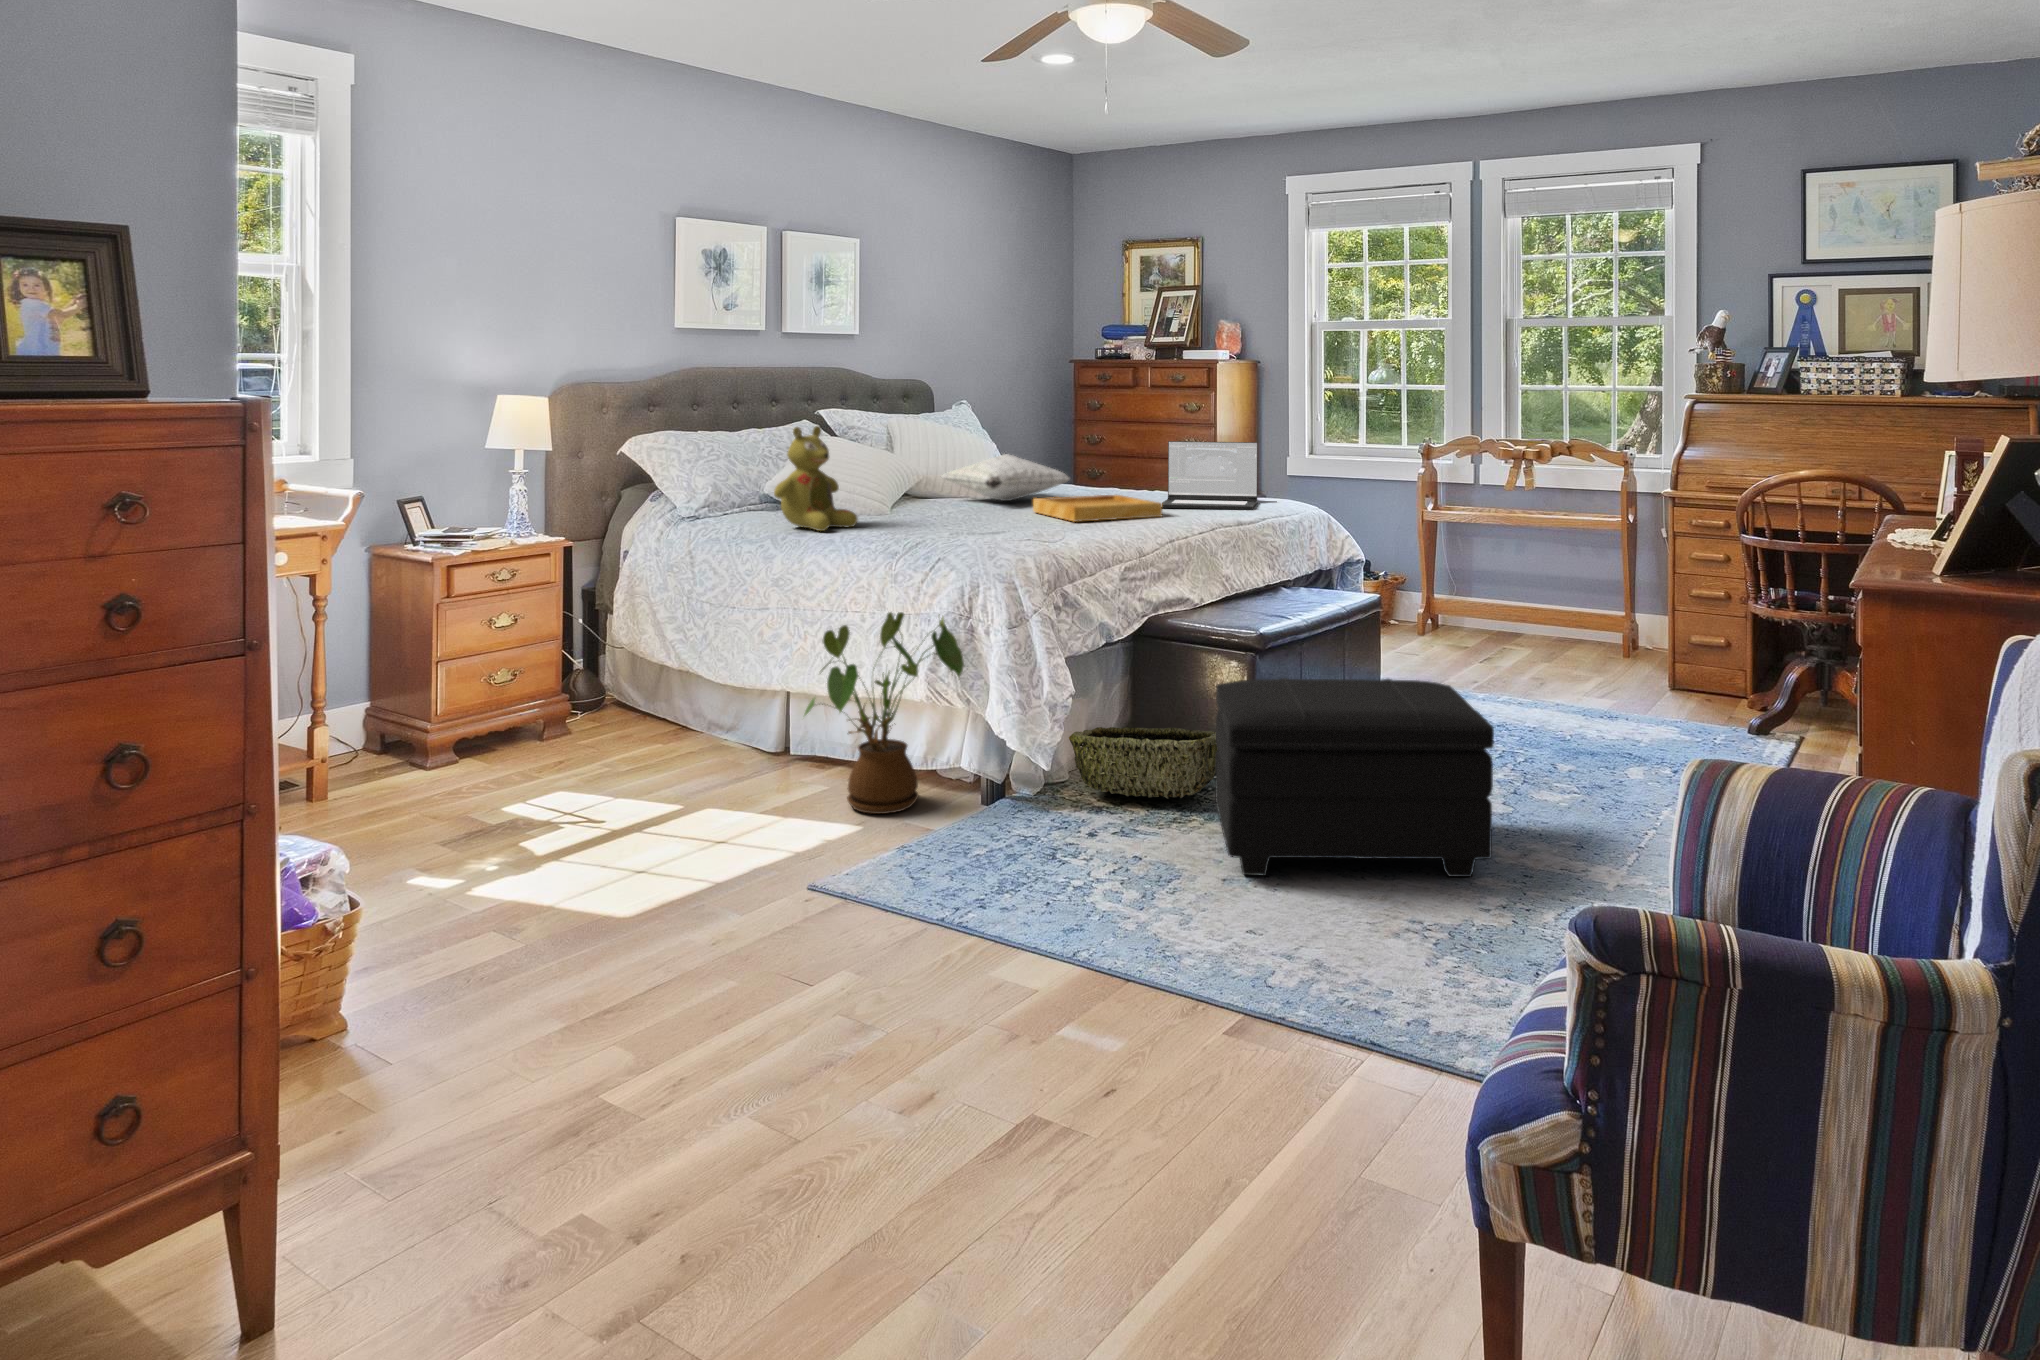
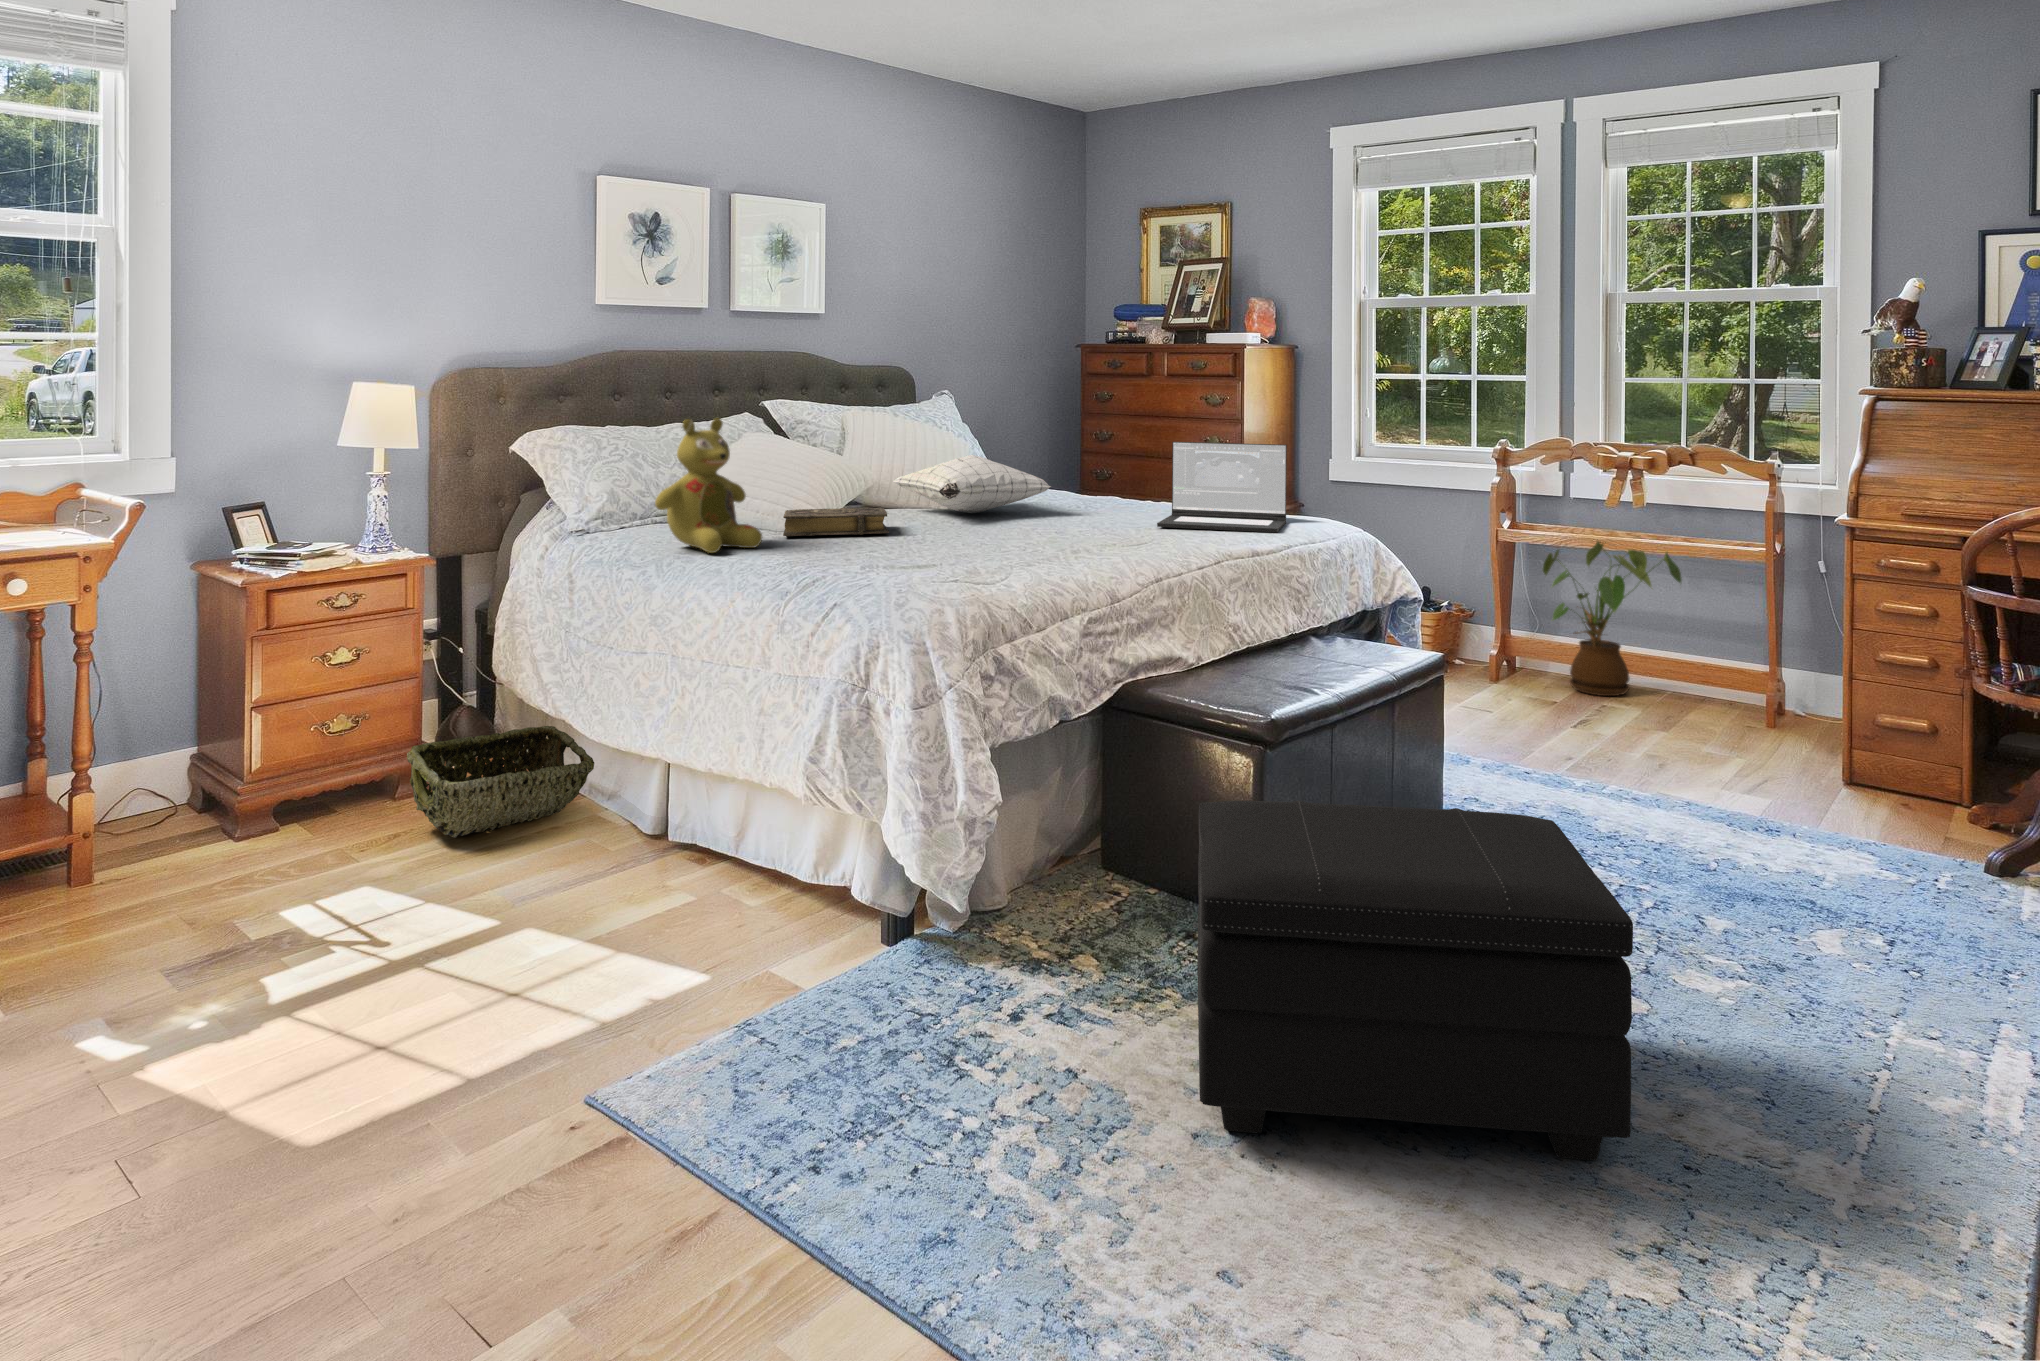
tray: present [1033,495,1162,522] -> none [994,509,1156,546]
book: none [864,496,952,519] -> present [783,508,889,536]
house plant: present [804,612,964,814] -> present [1542,541,1682,696]
woven basket: present [1069,727,1218,799] -> present [407,726,594,838]

